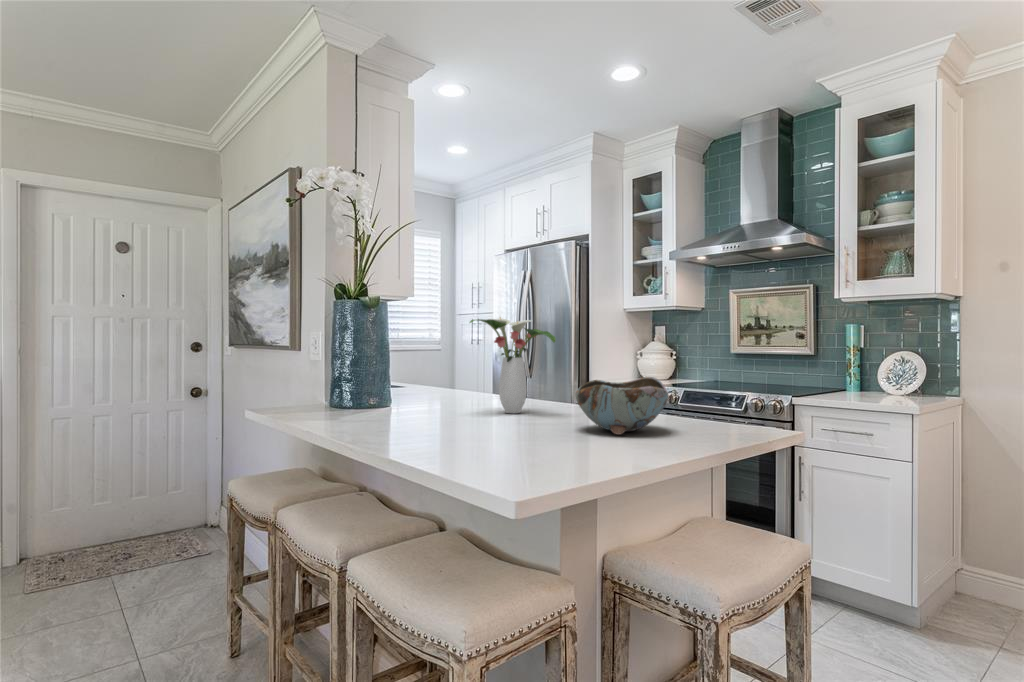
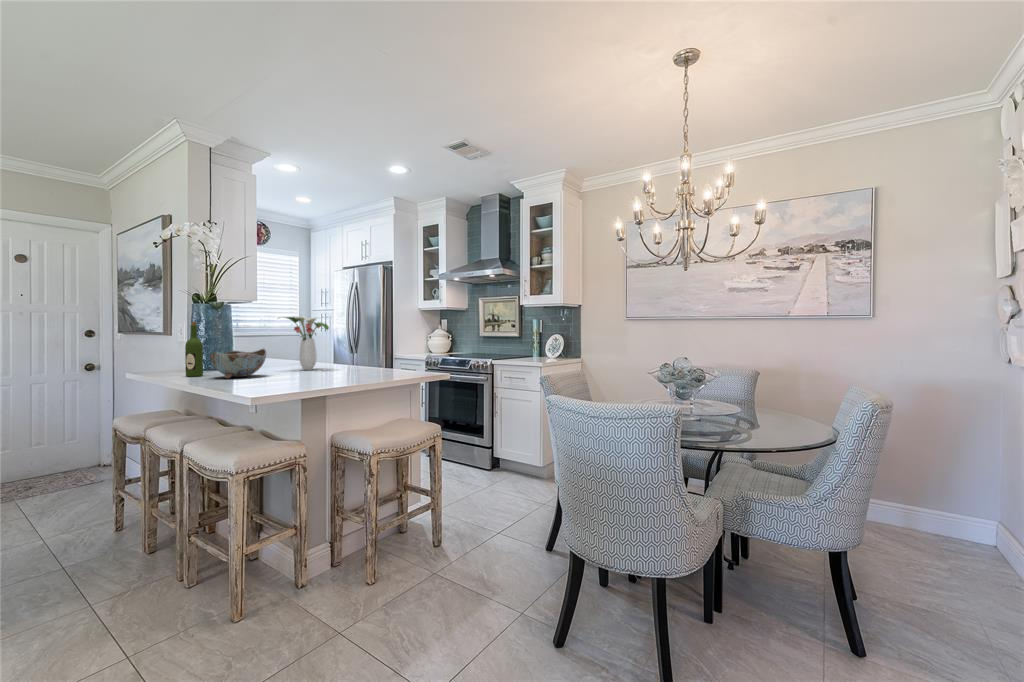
wine bottle: none [331,328,357,424] -> present [185,322,203,377]
bowl: present [576,377,668,435] -> present [210,349,266,378]

